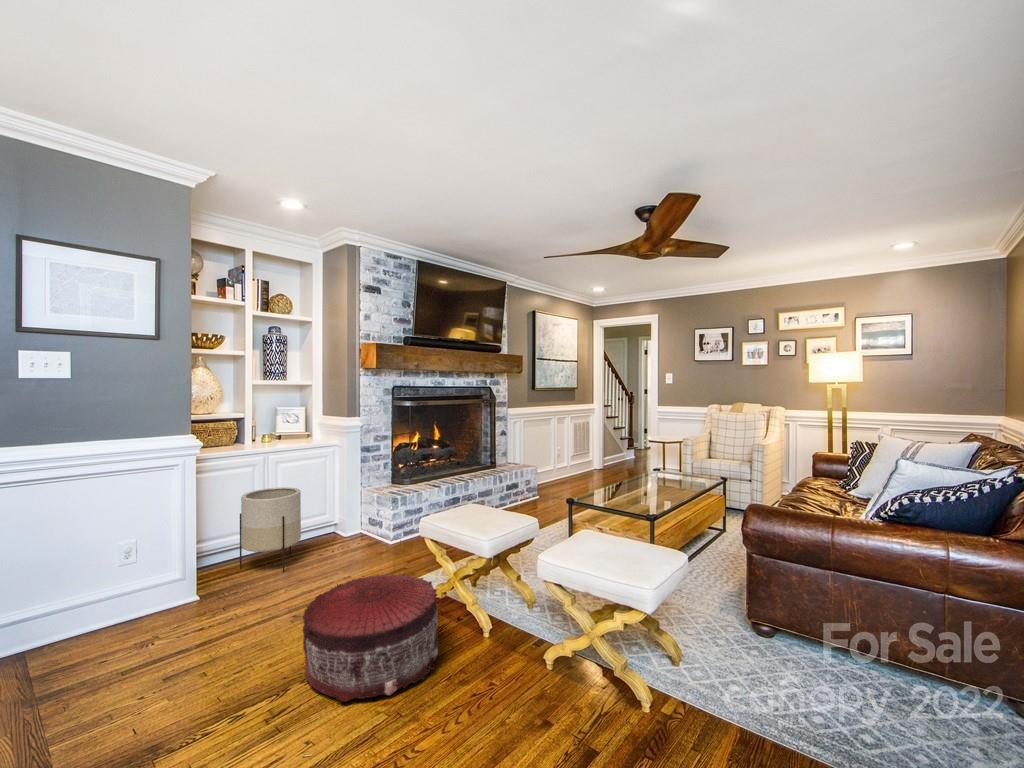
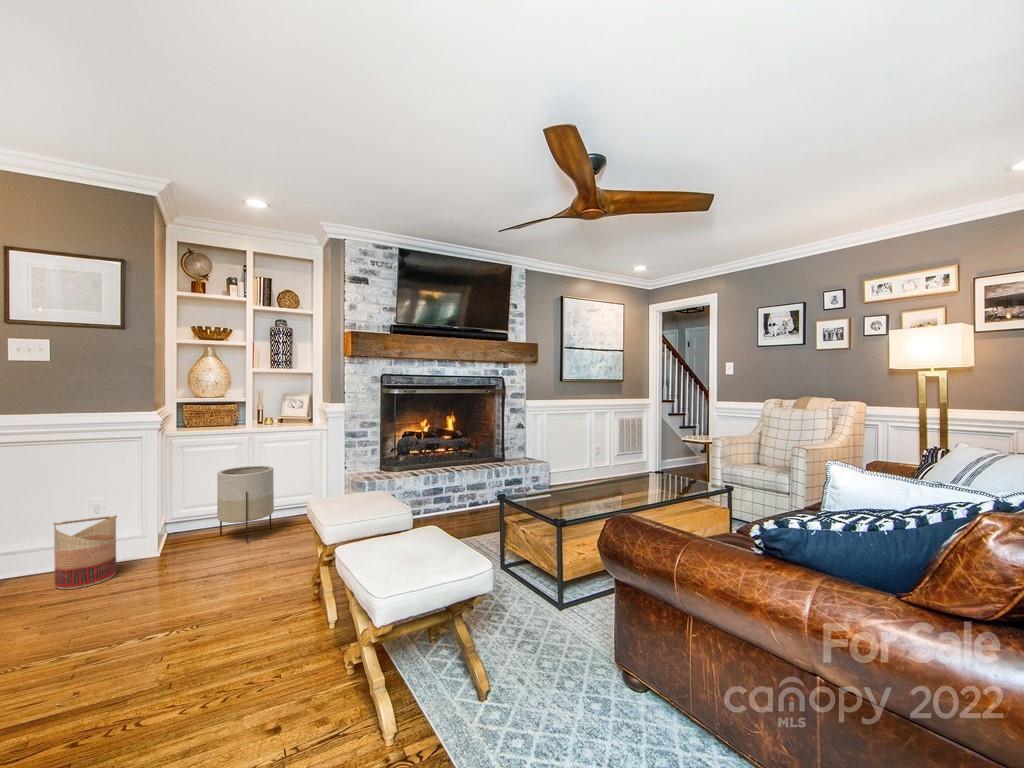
basket: none [97,555,167,647] -> present [54,515,117,589]
pouf: present [302,573,438,702] -> none [129,553,285,676]

